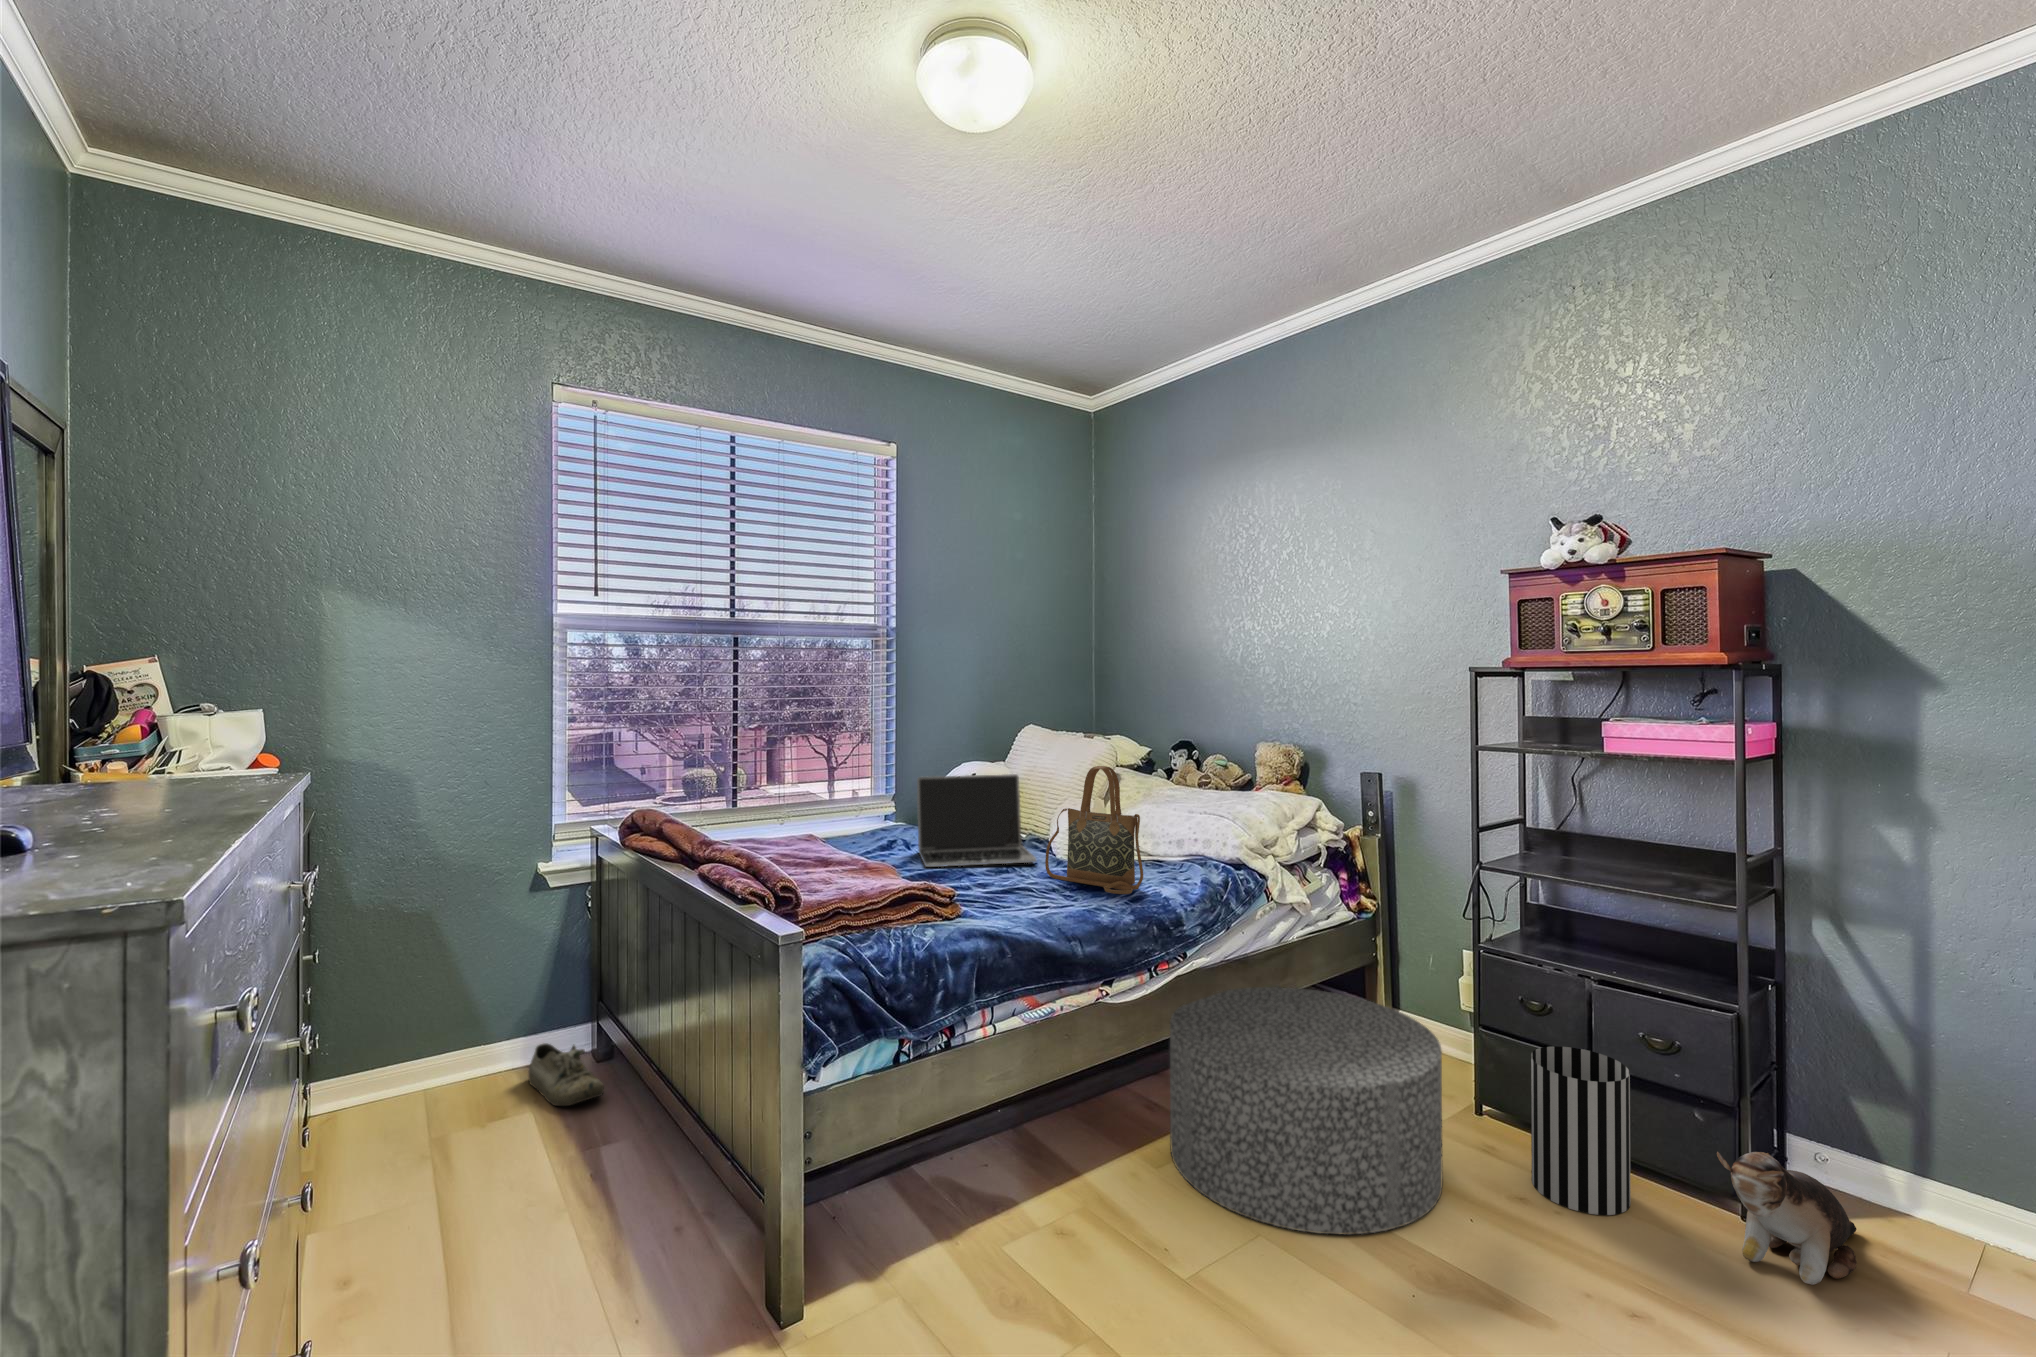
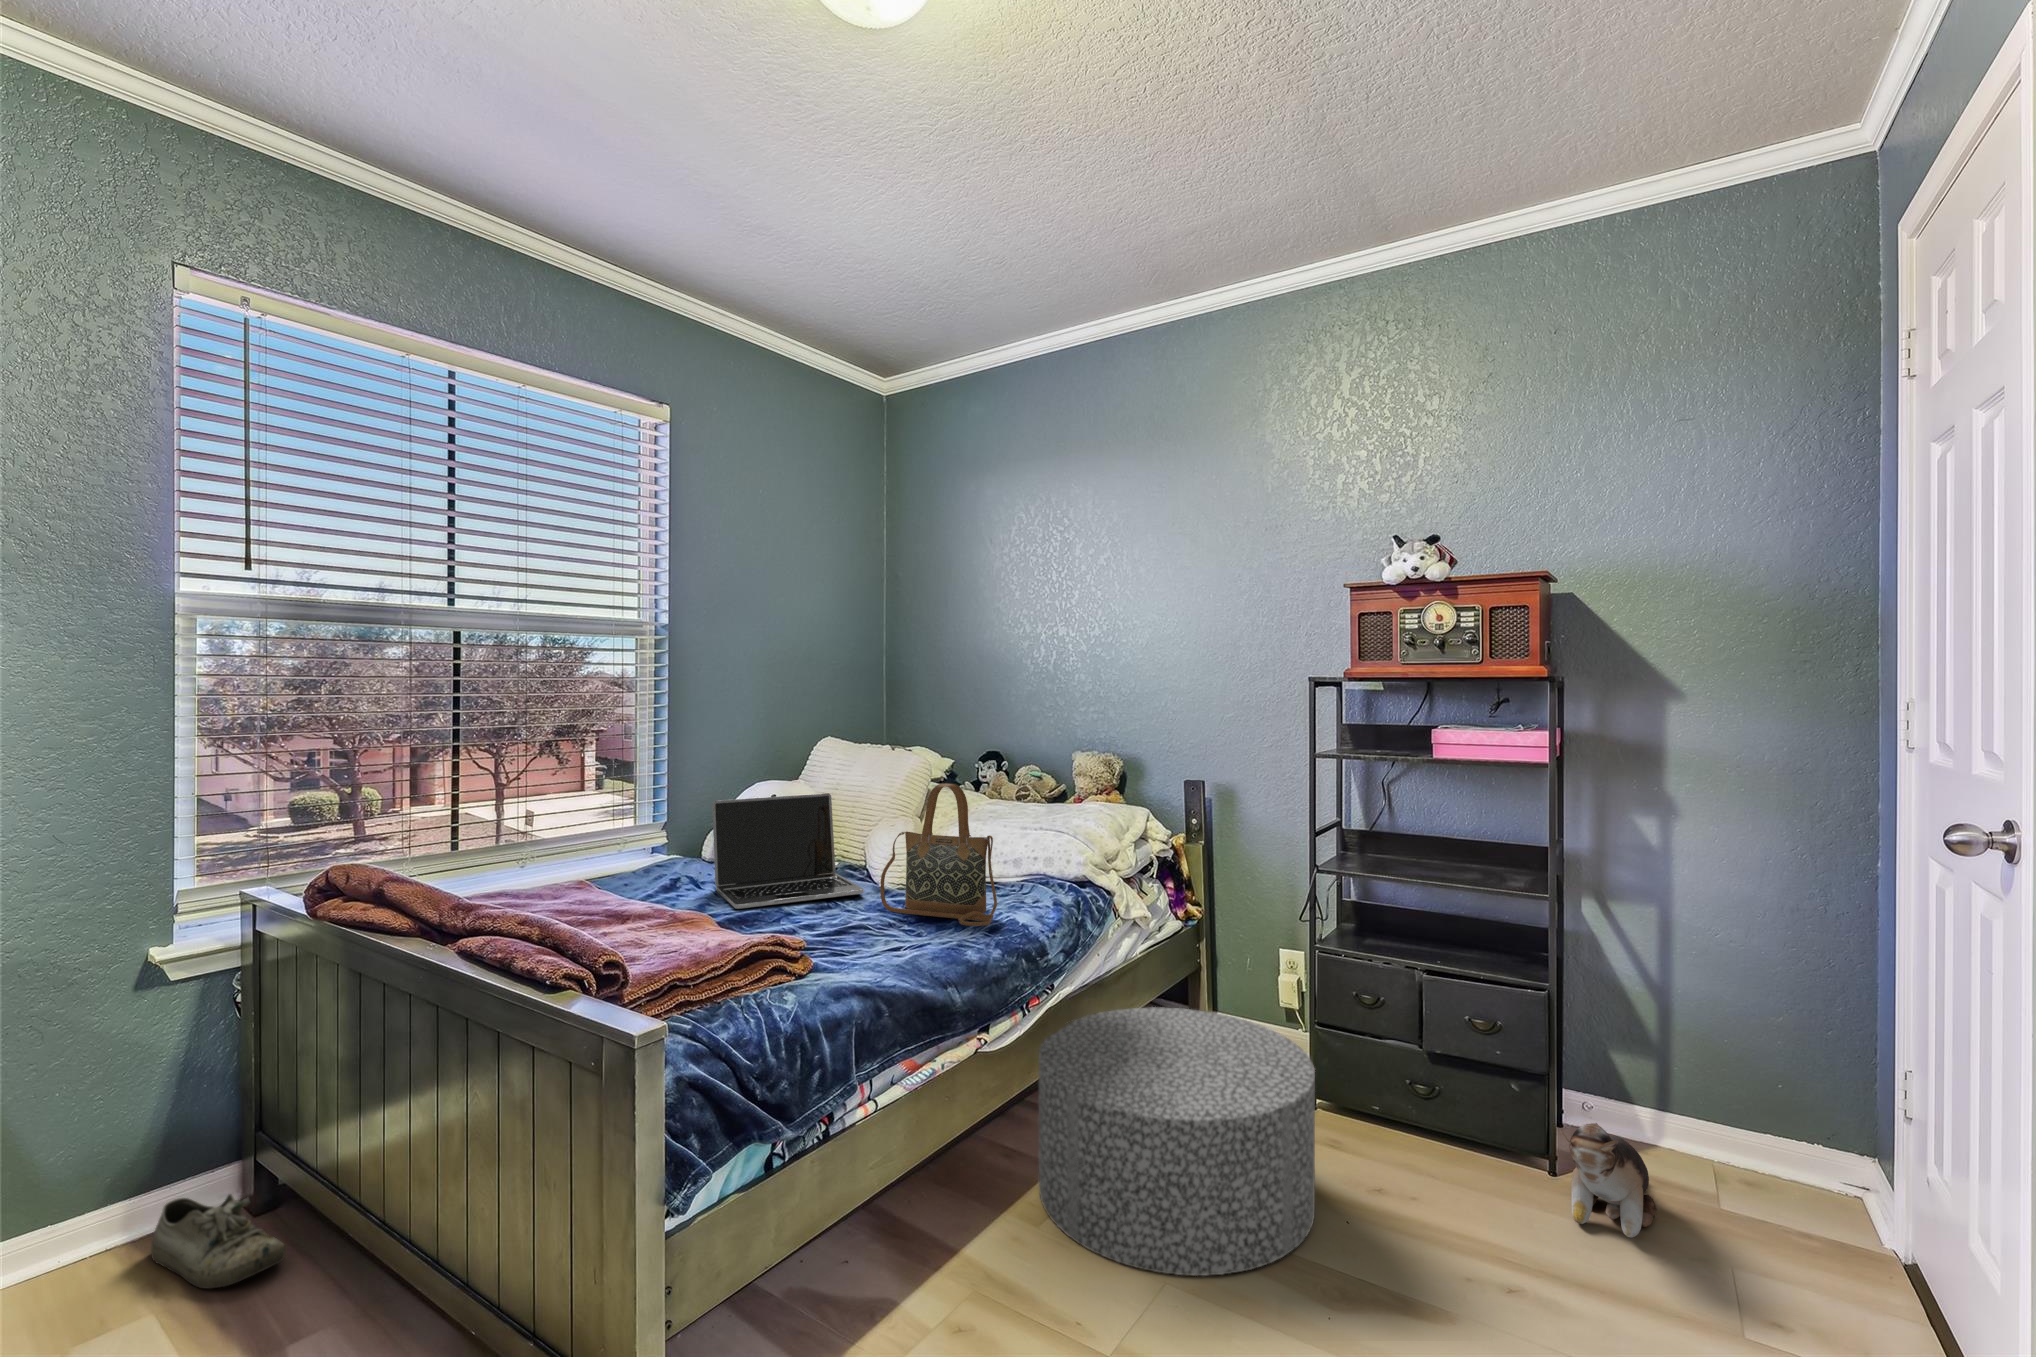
wastebasket: present [1531,1046,1631,1215] -> none [1381,1041,1470,1201]

